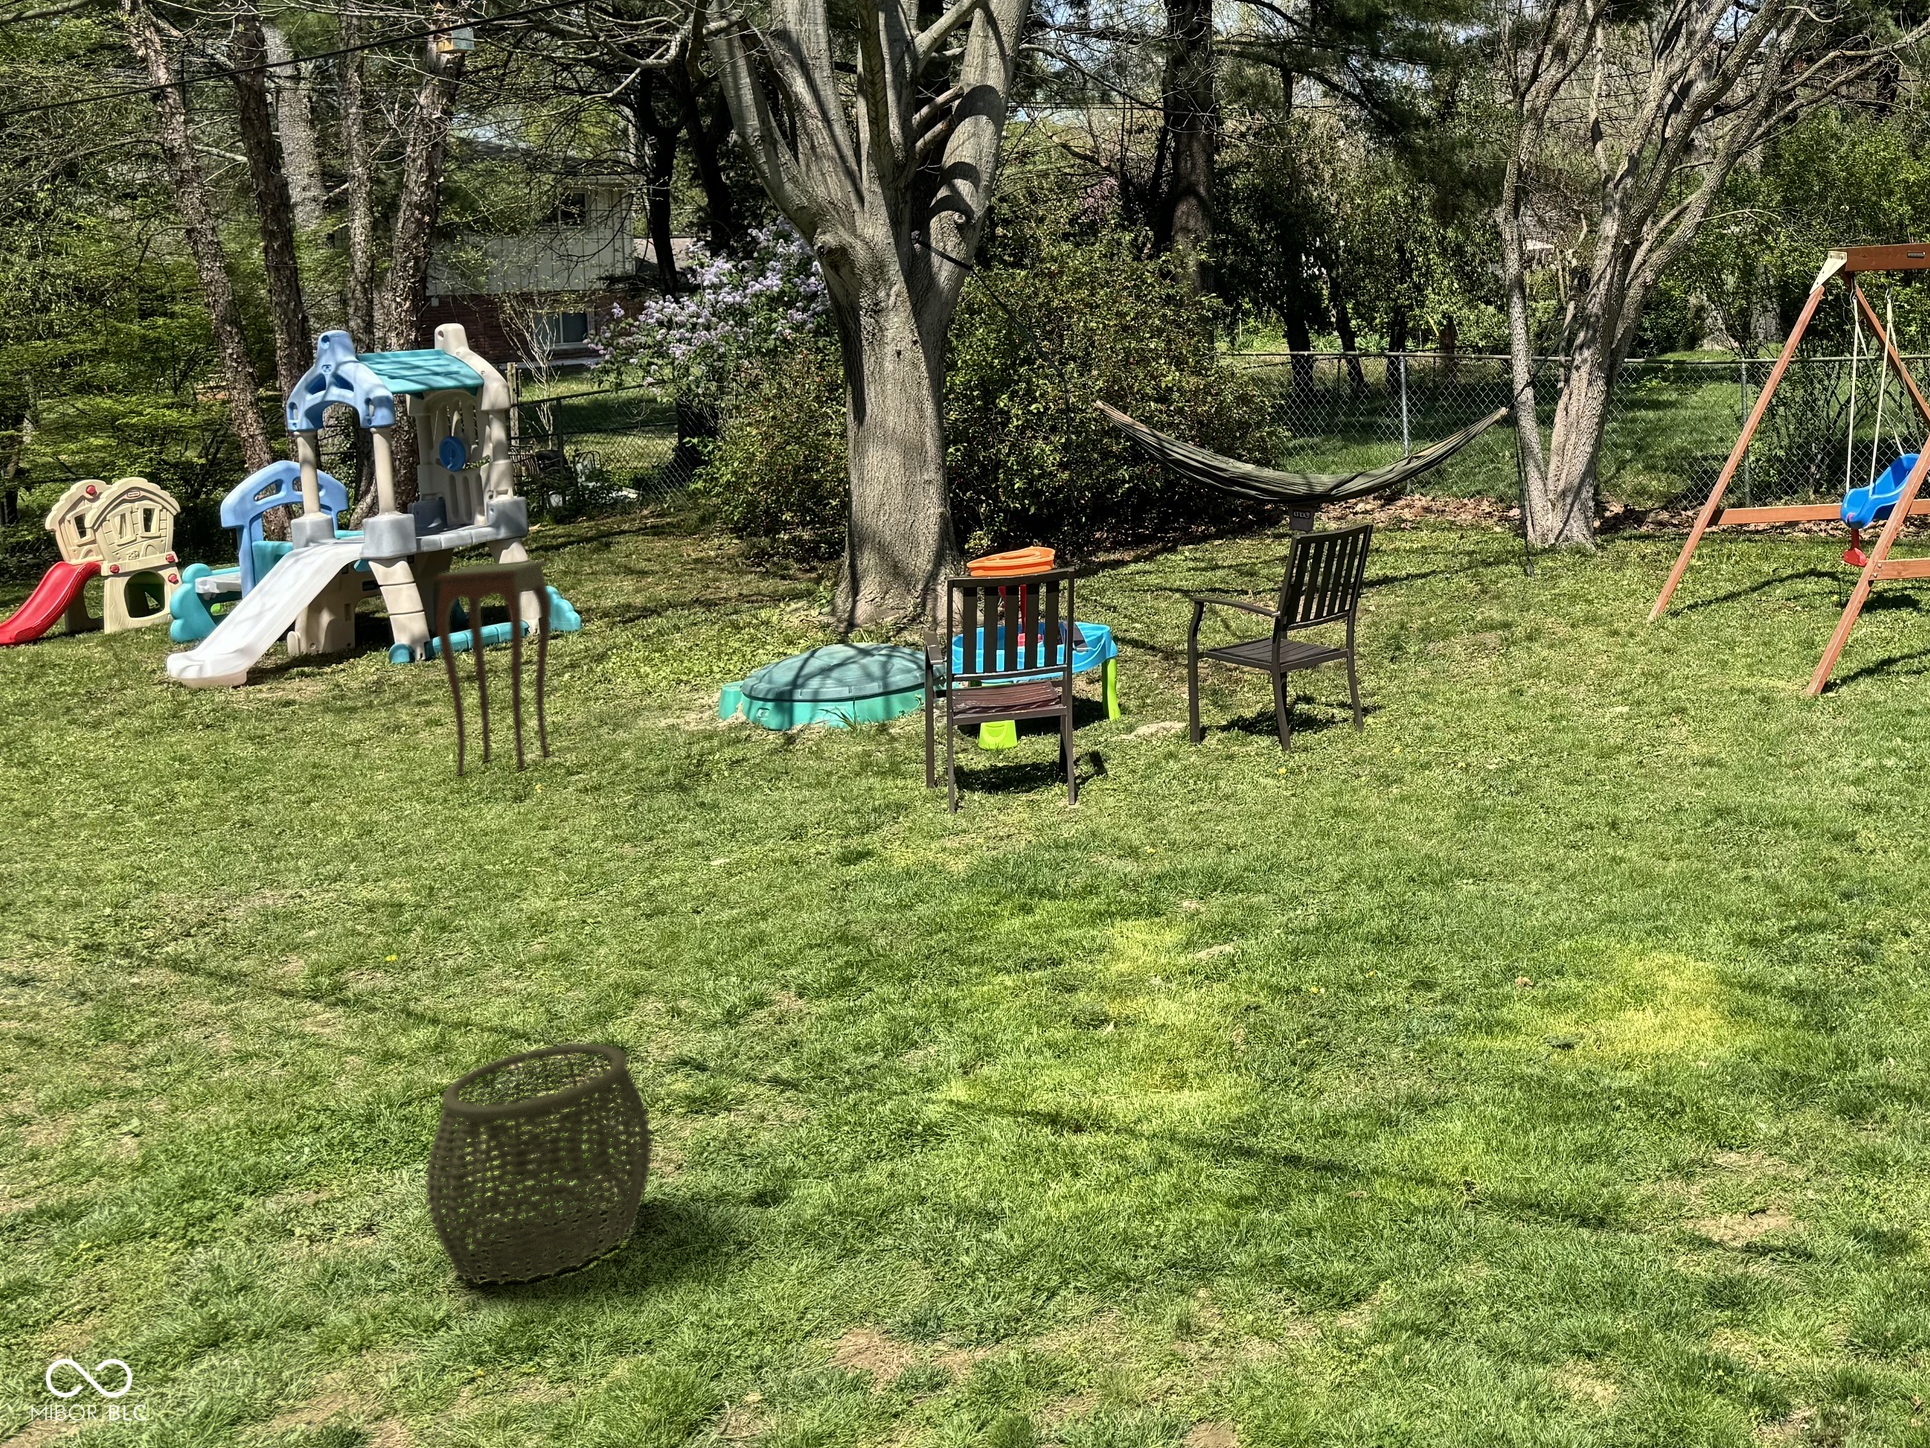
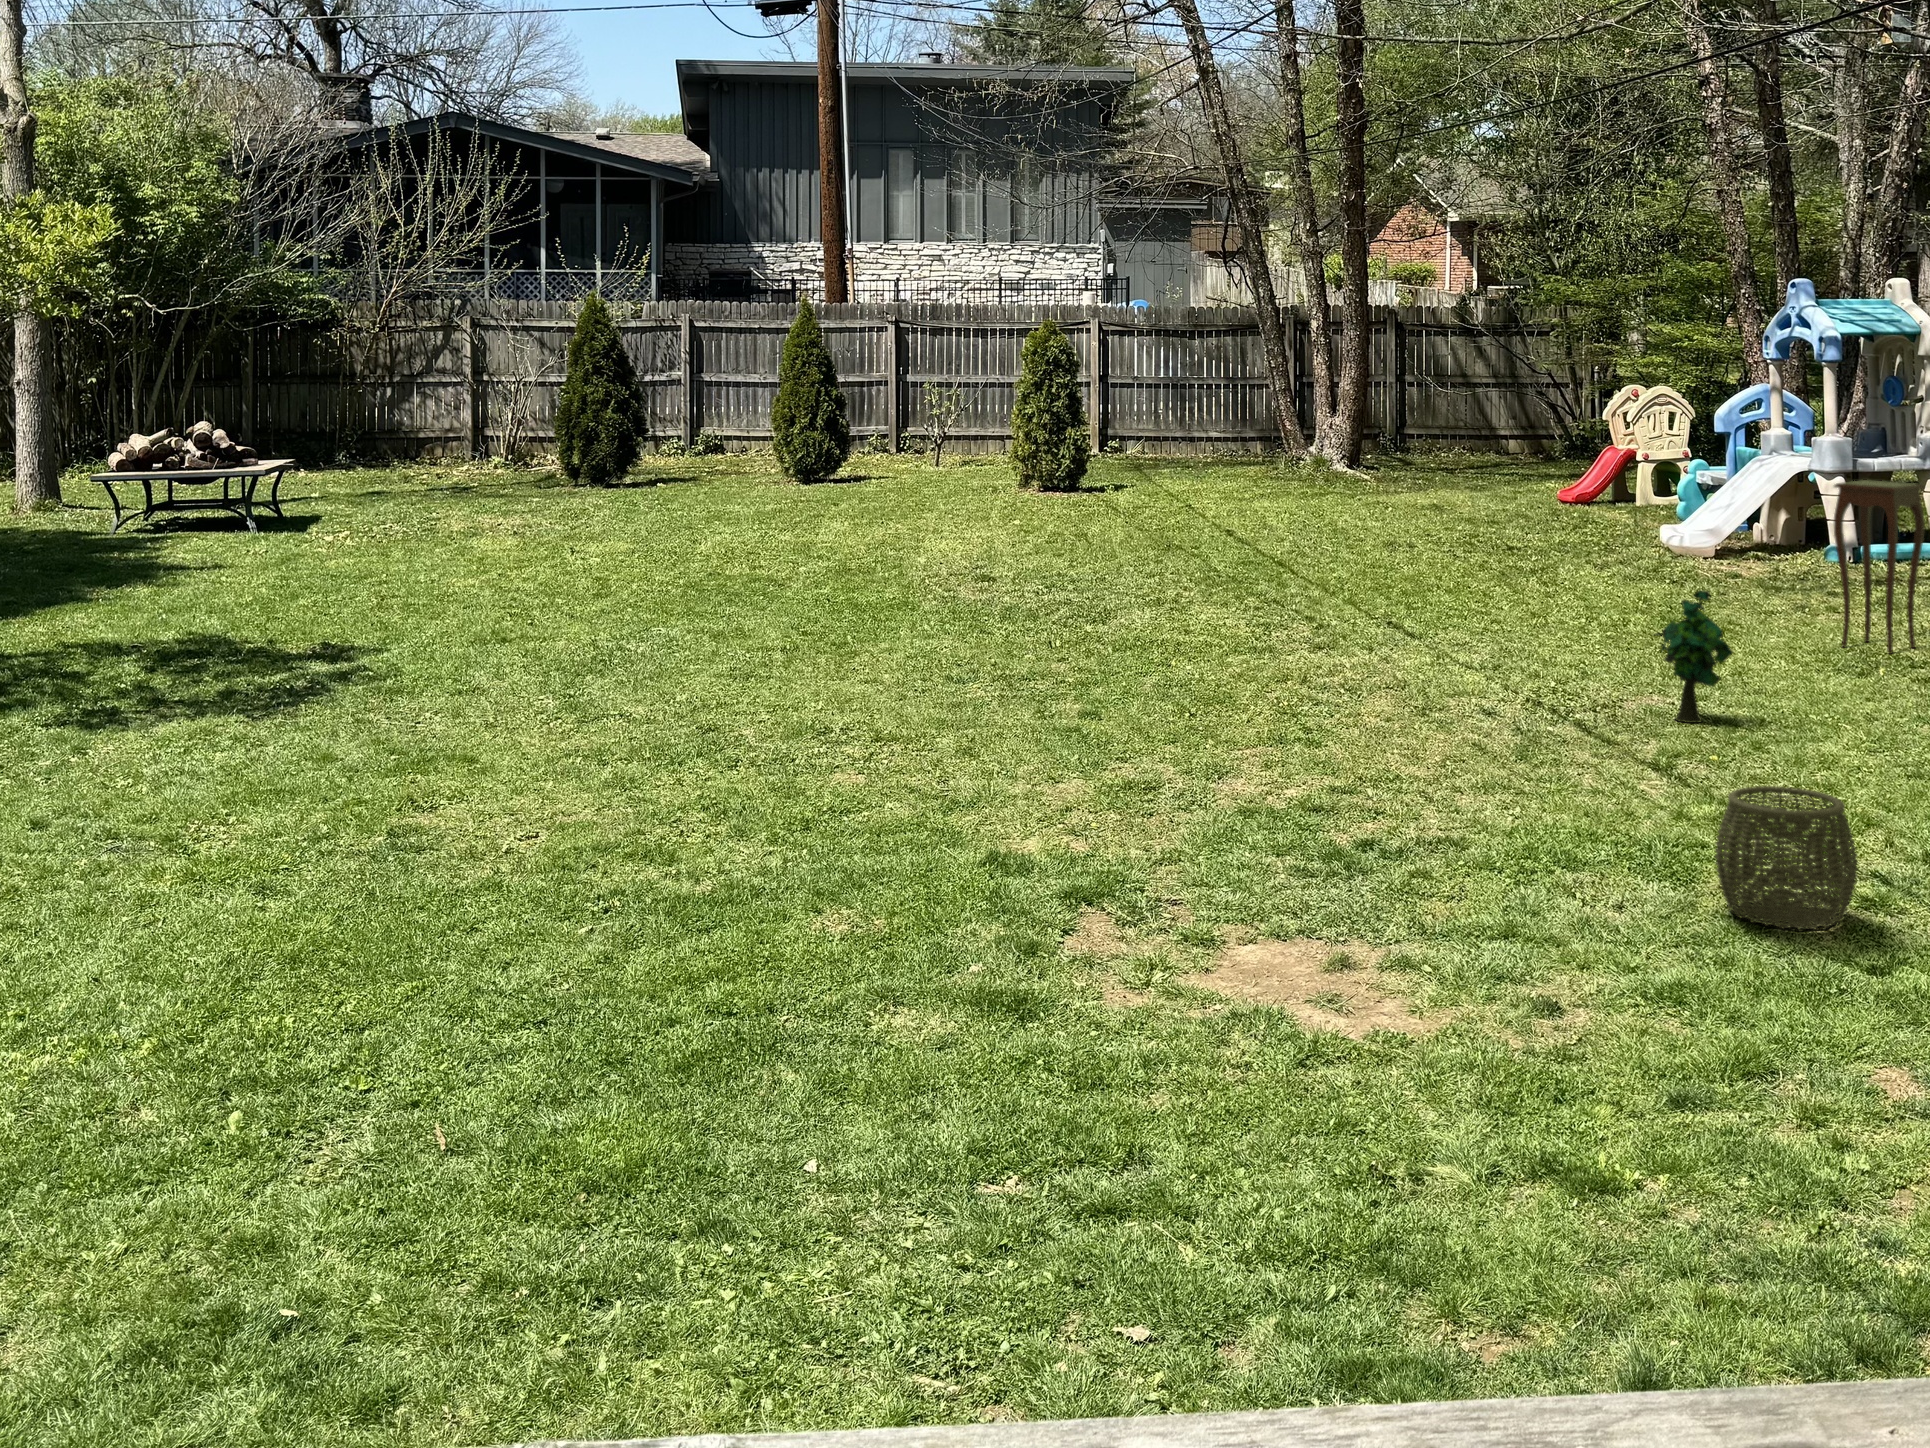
decorative plant: none [209,757,343,950] -> present [1654,590,1733,723]

